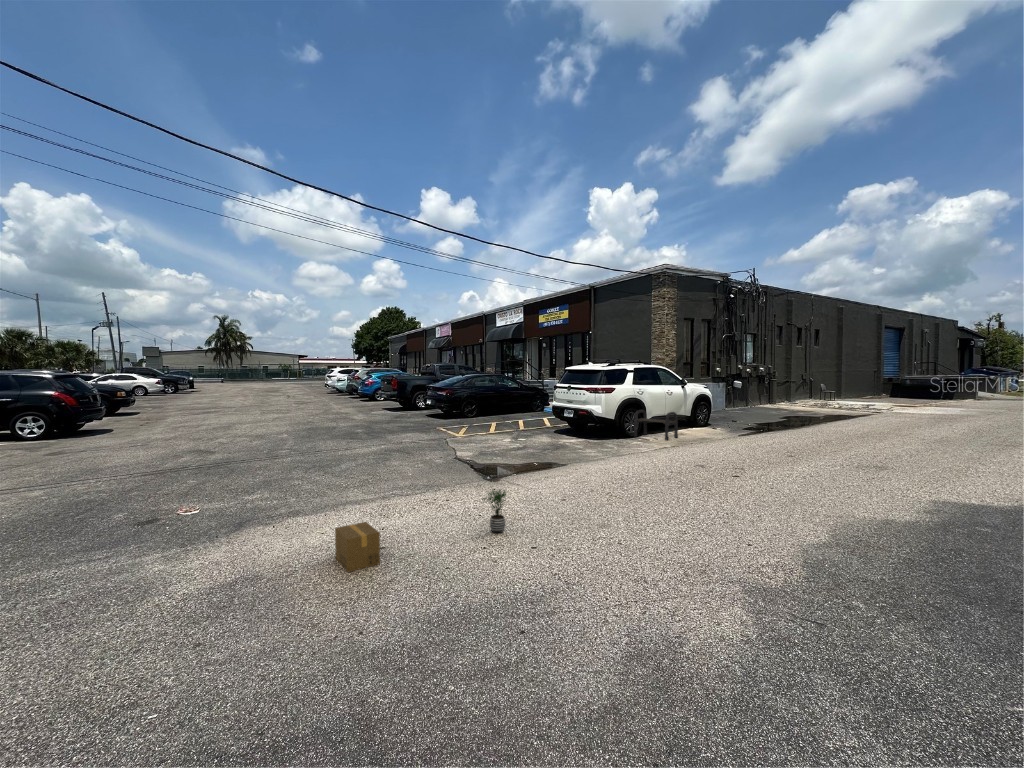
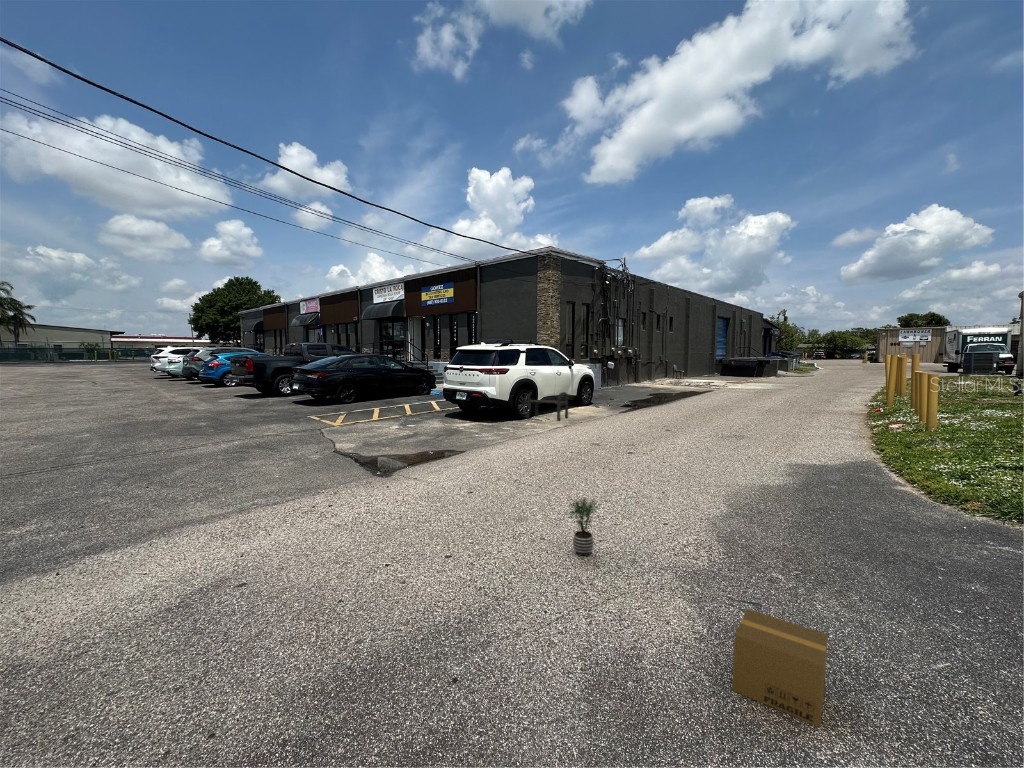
potted plant: present [482,489,506,533] -> present [566,497,598,556]
cardboard box: present [335,522,380,572] -> present [732,609,828,727]

